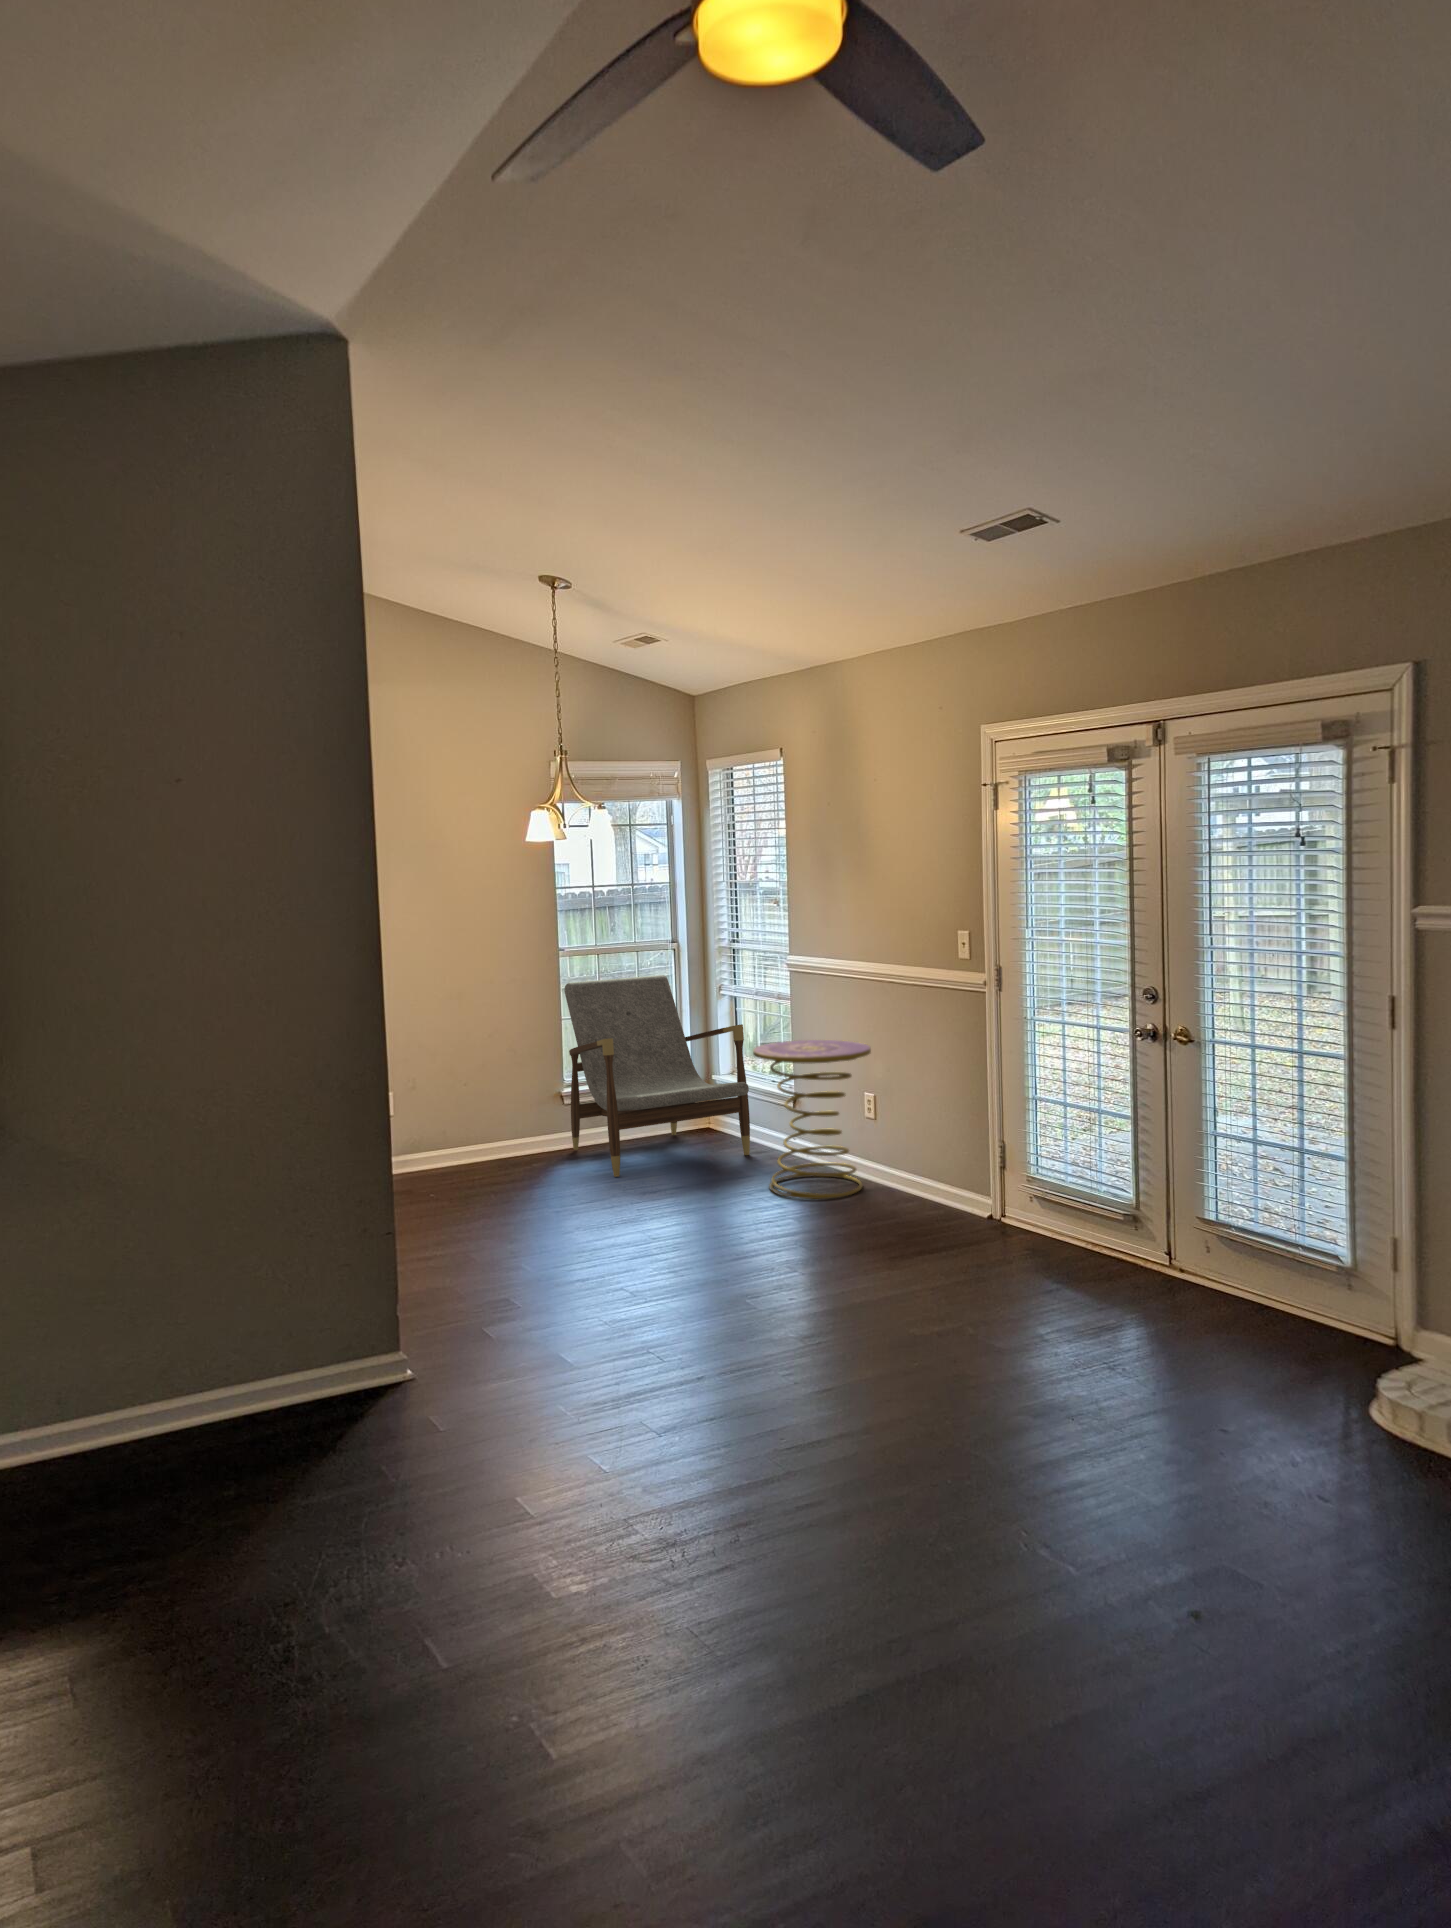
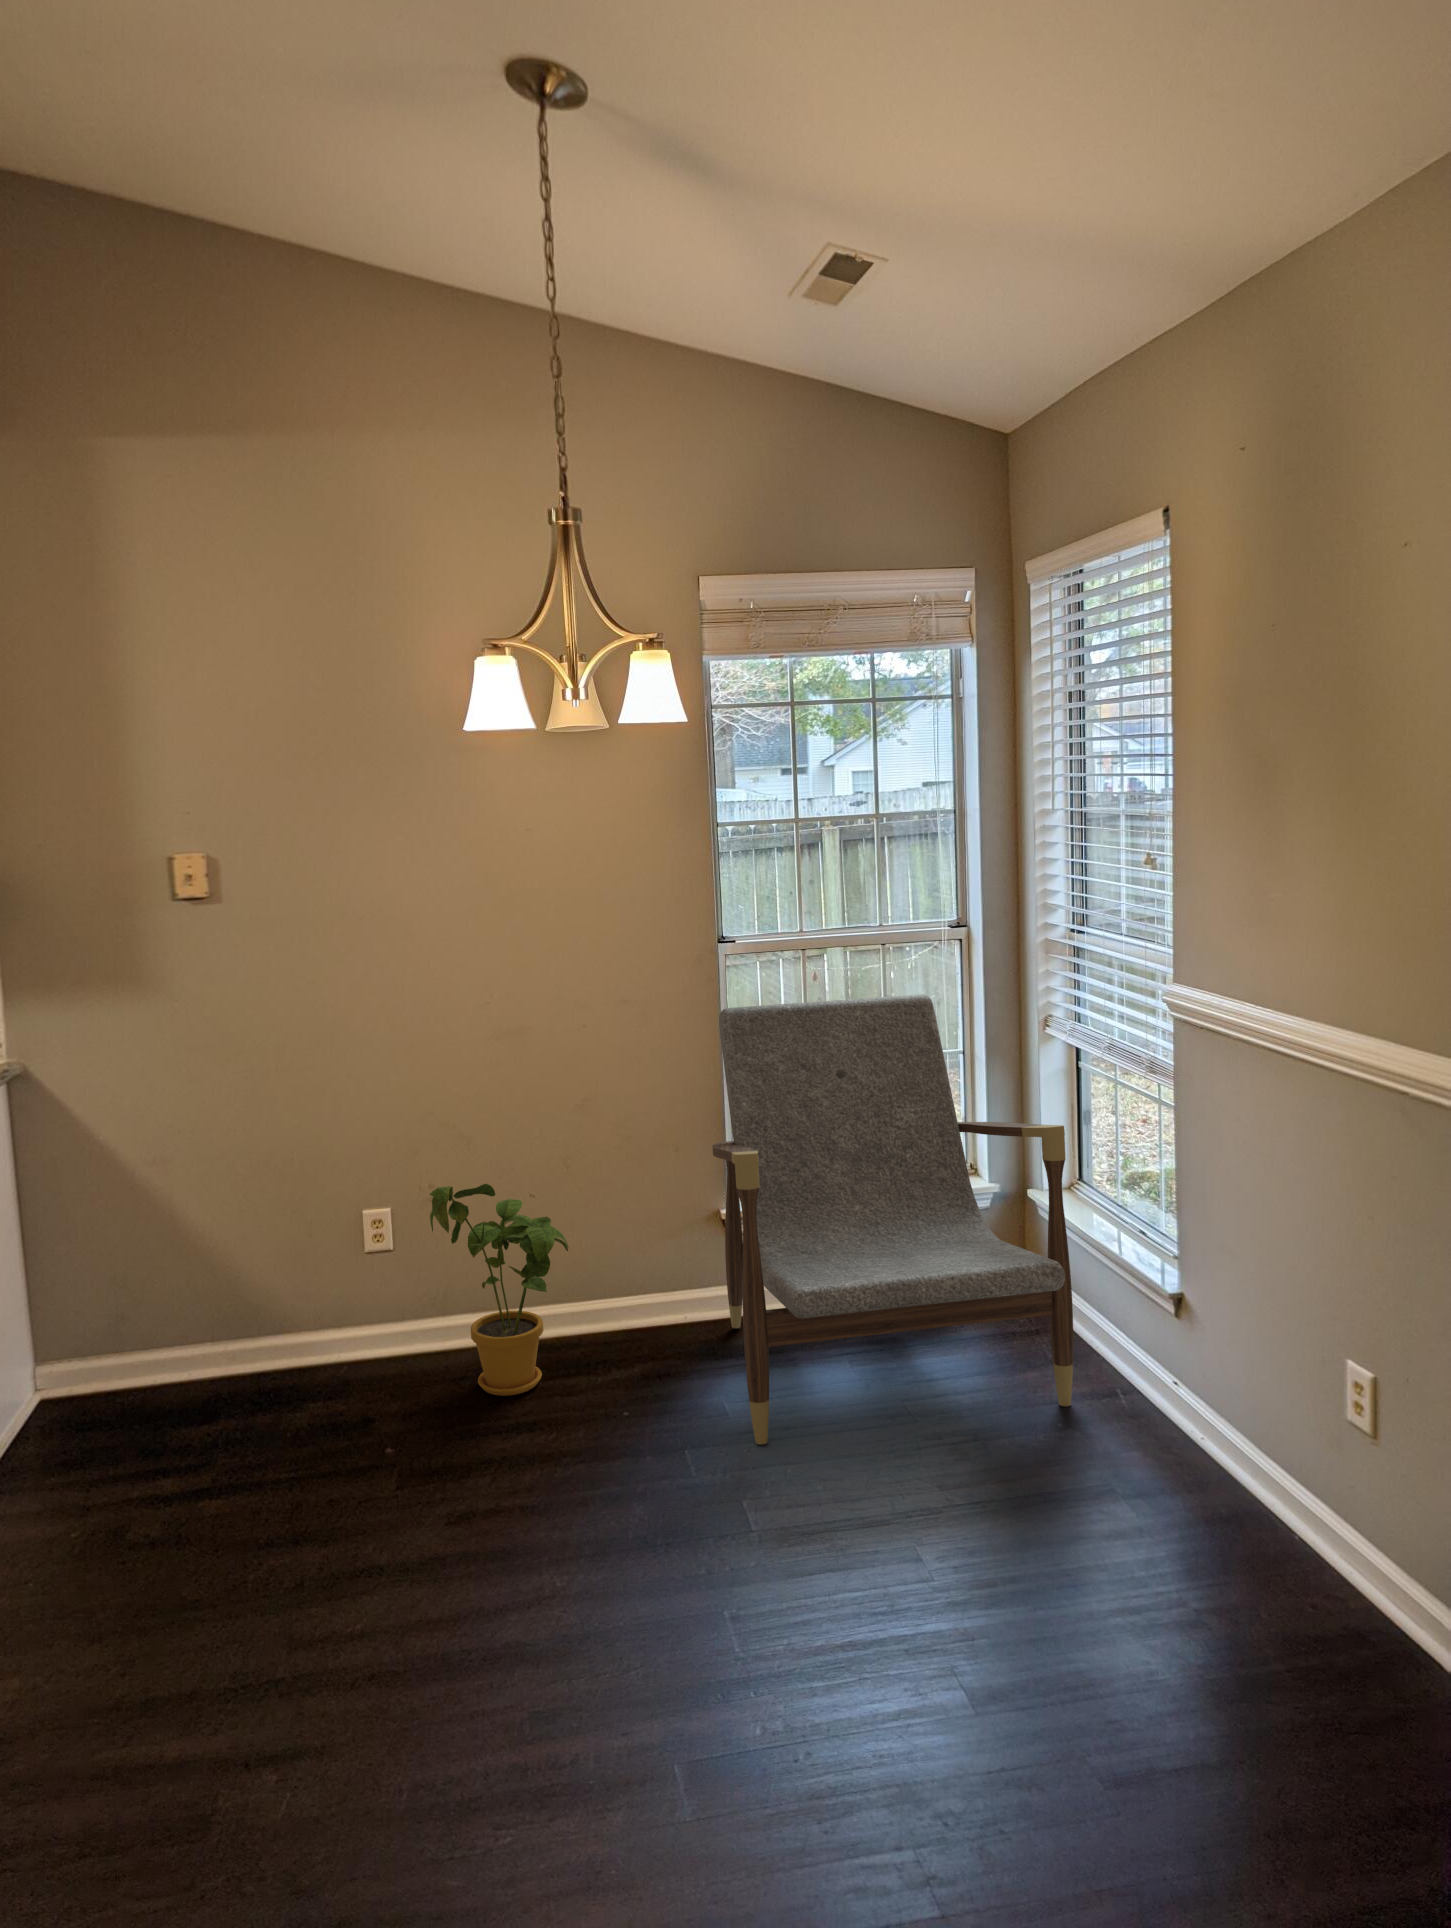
side table: present [753,1040,871,1199] -> none [1042,1205,1365,1665]
house plant: none [433,1068,508,1178] -> present [429,1184,569,1396]

